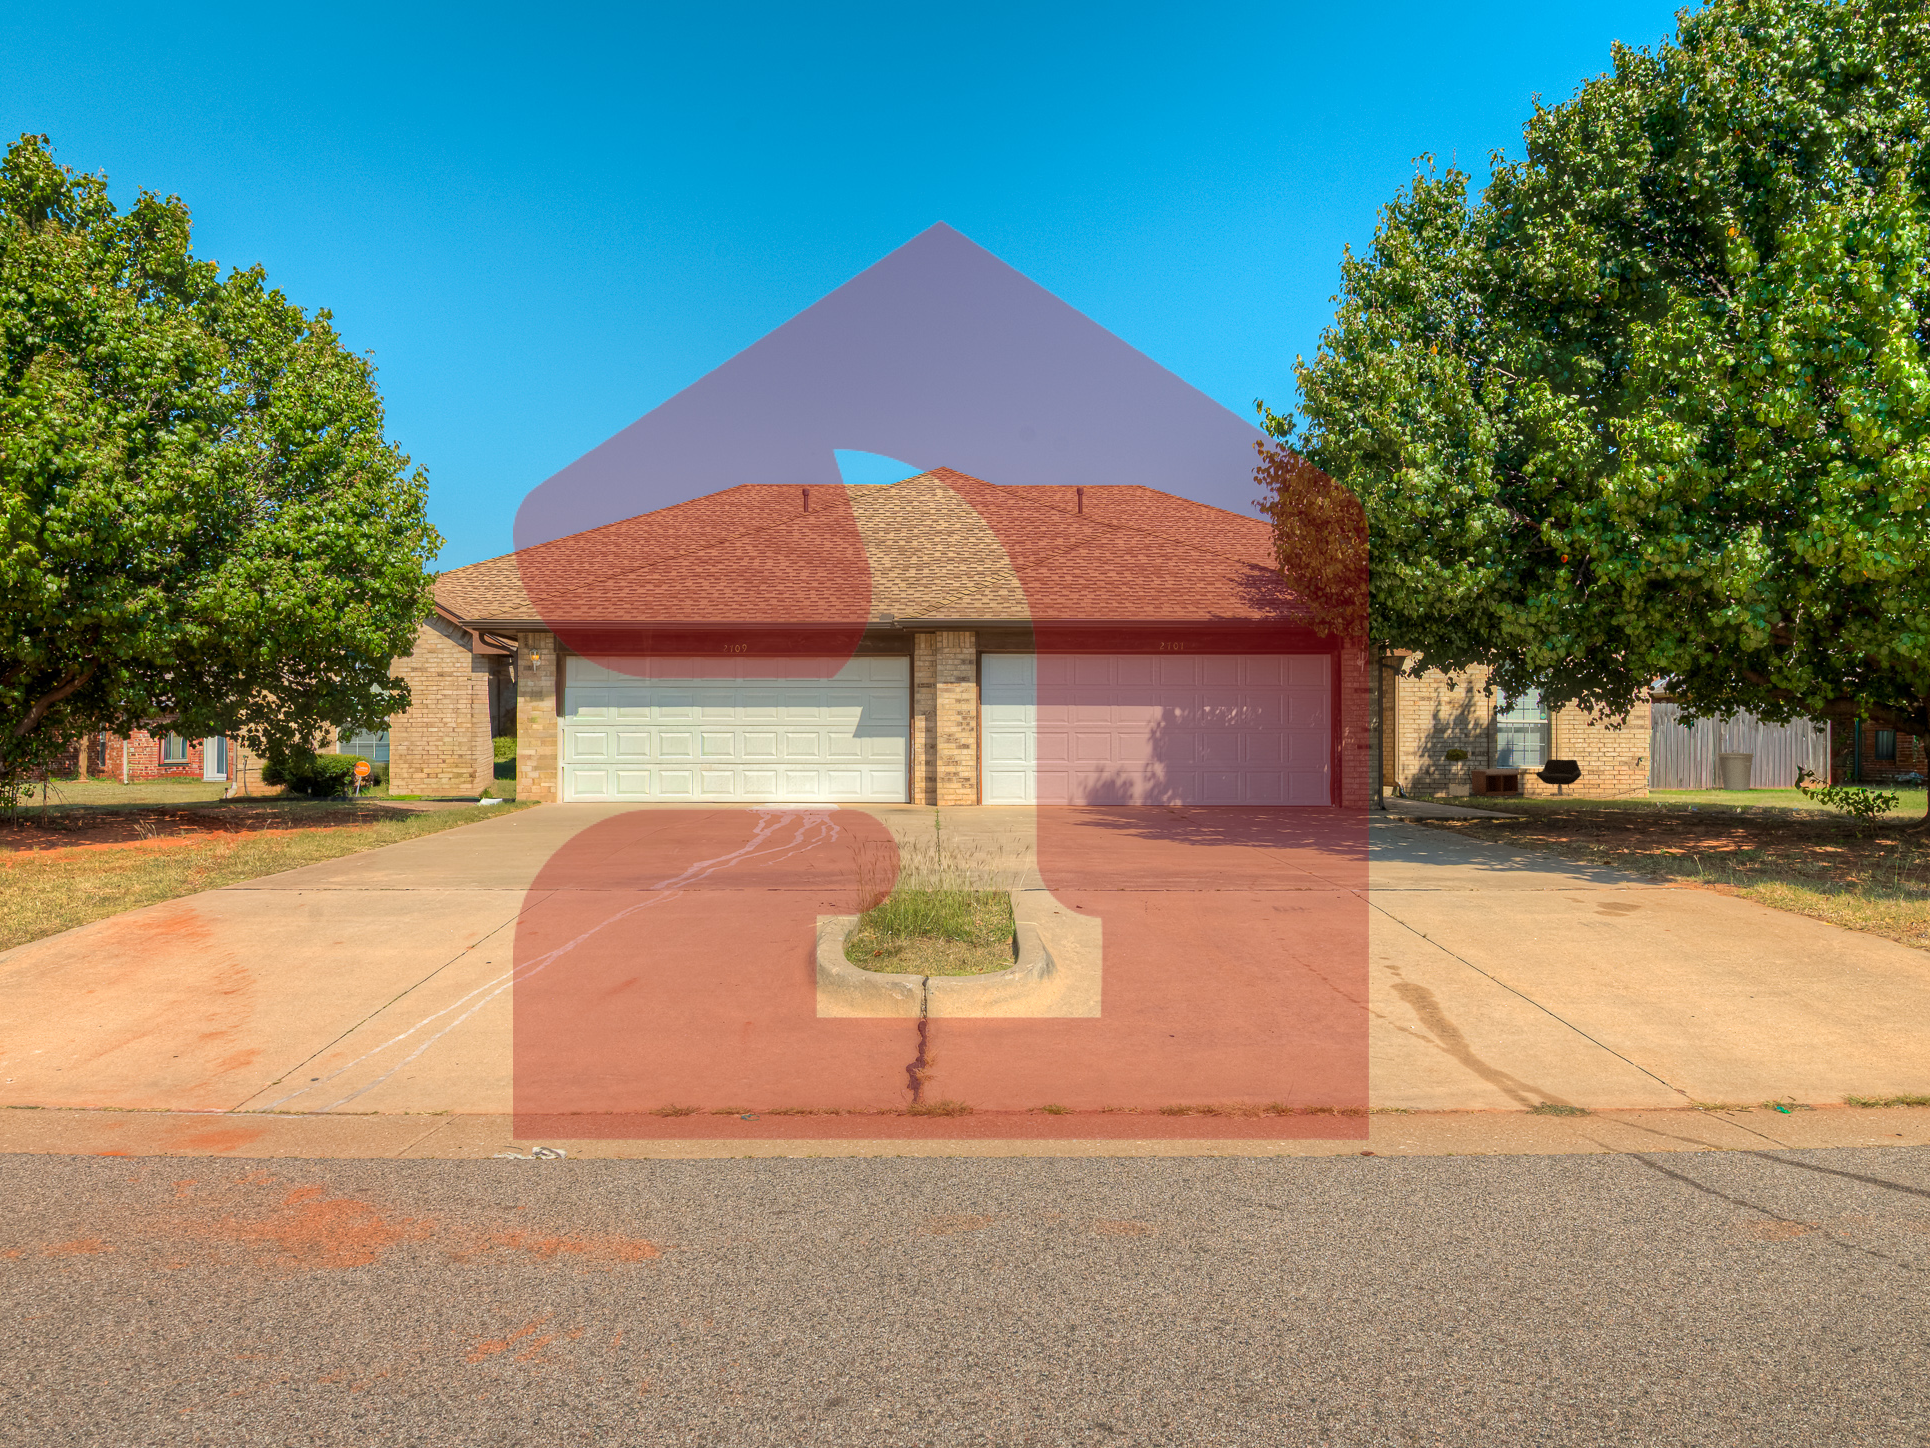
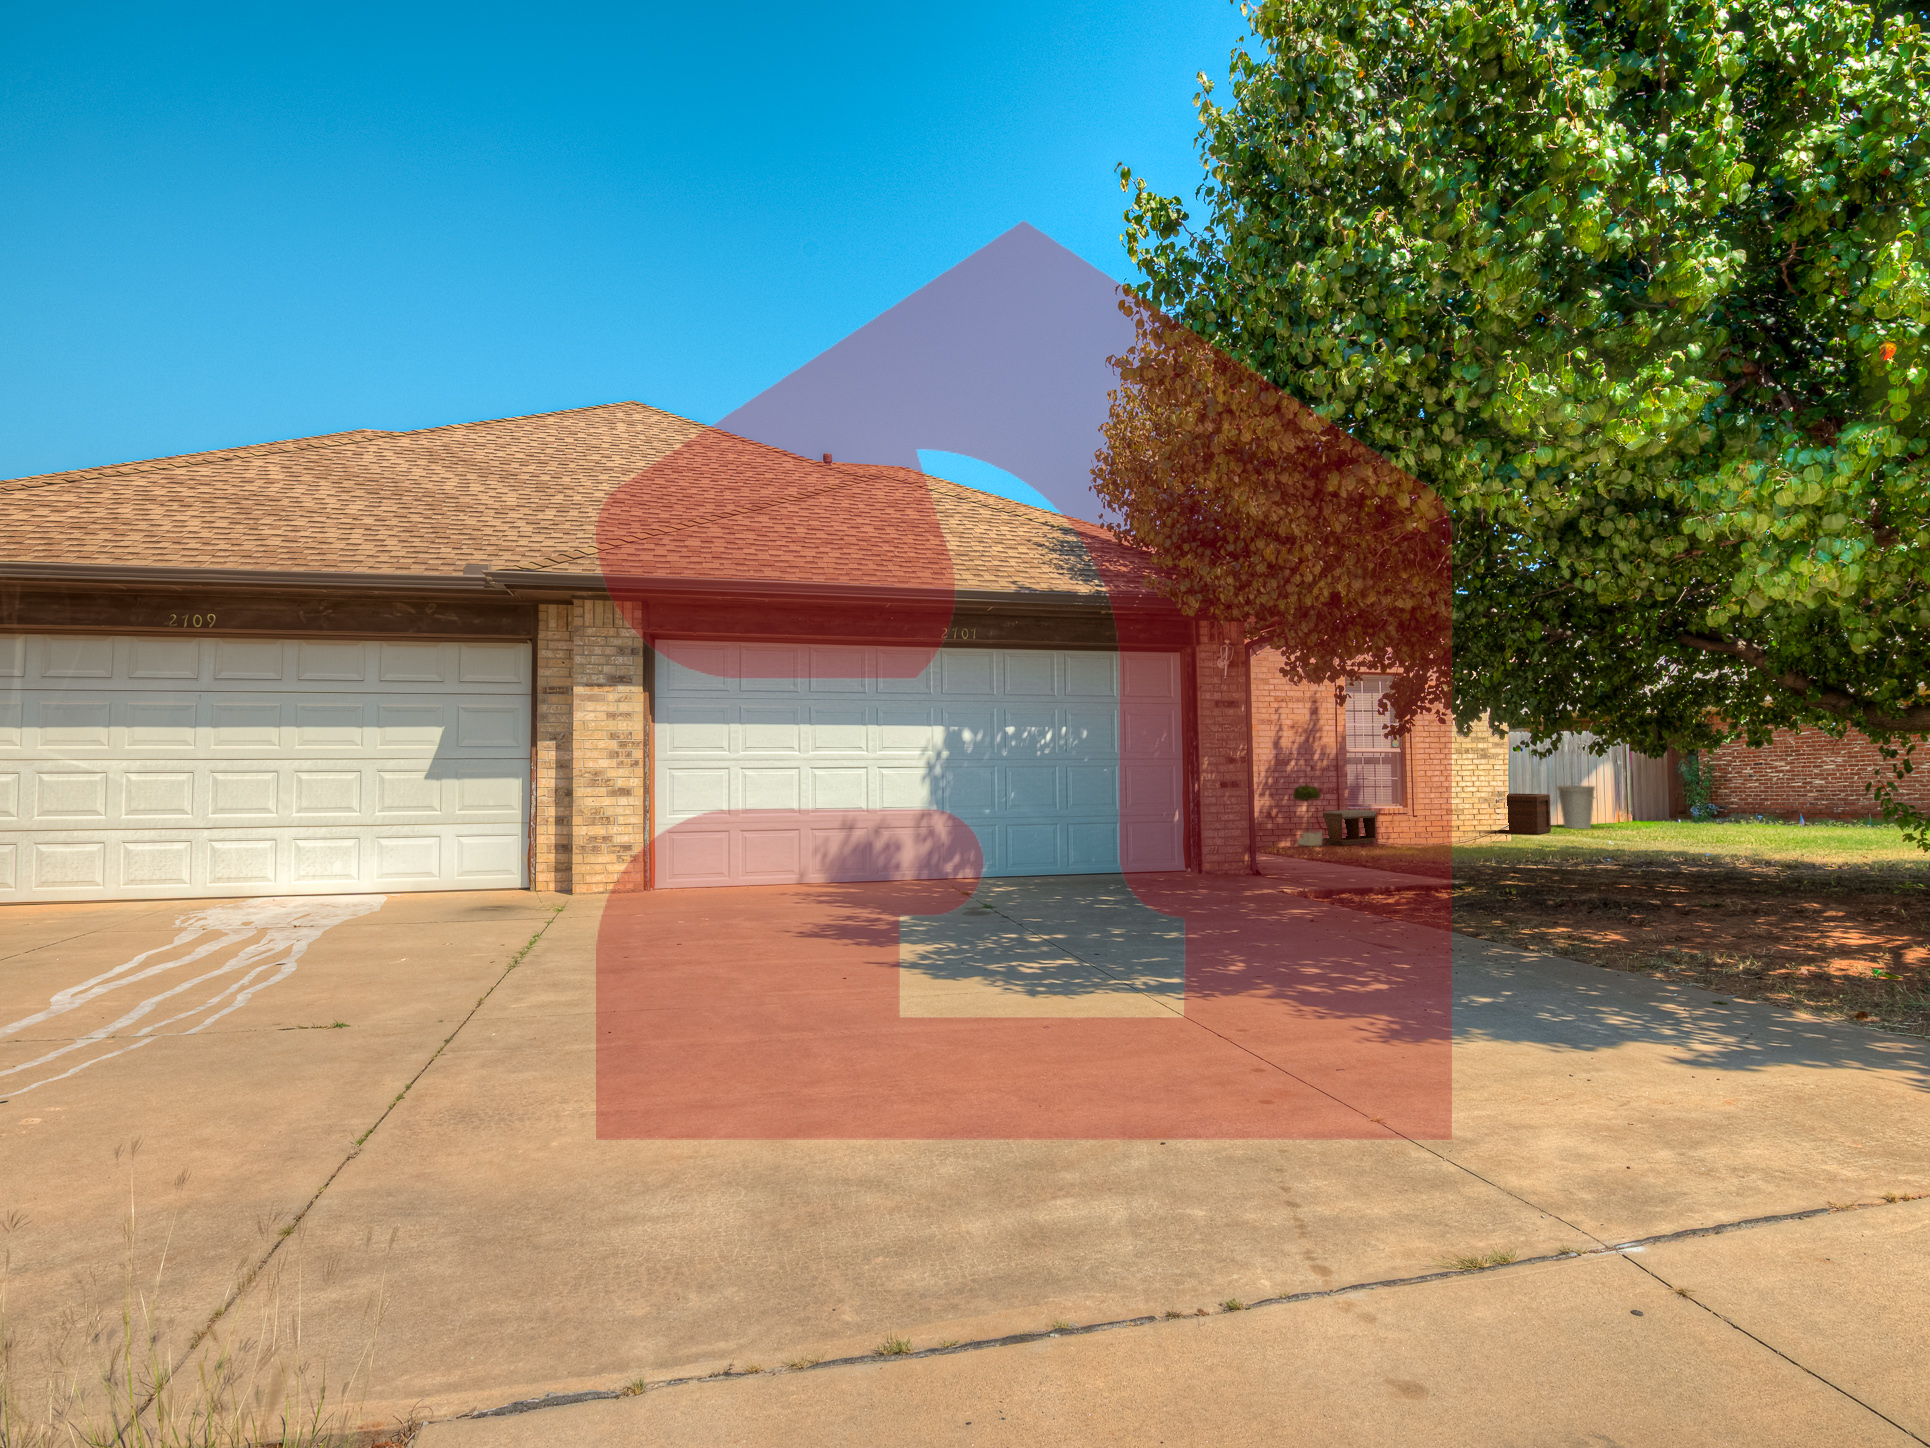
lounge chair: present [1536,759,1582,796] -> none [1393,797,1446,843]
wooden crate: none [1647,759,1698,793] -> present [1498,793,1551,835]

